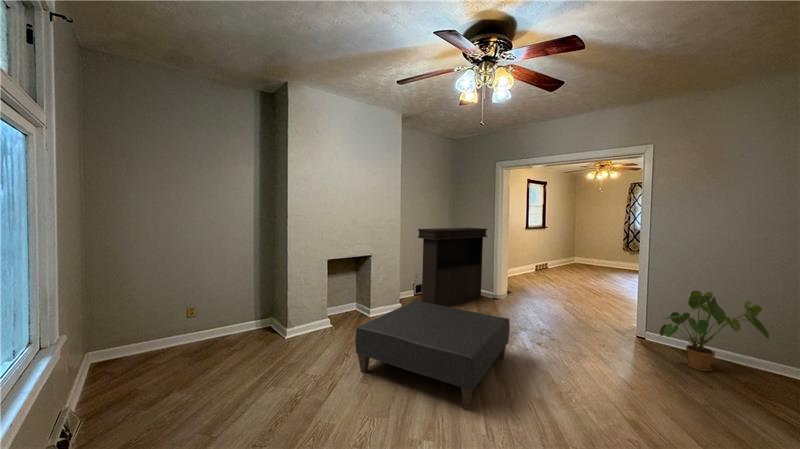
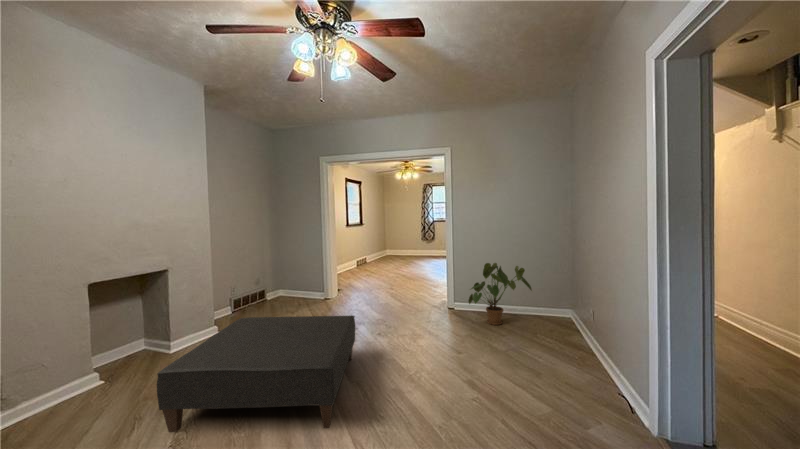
console table: present [418,228,487,307] -> none [233,227,315,326]

